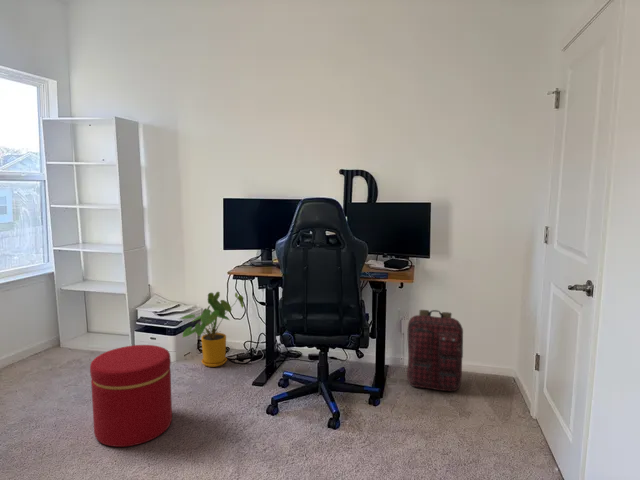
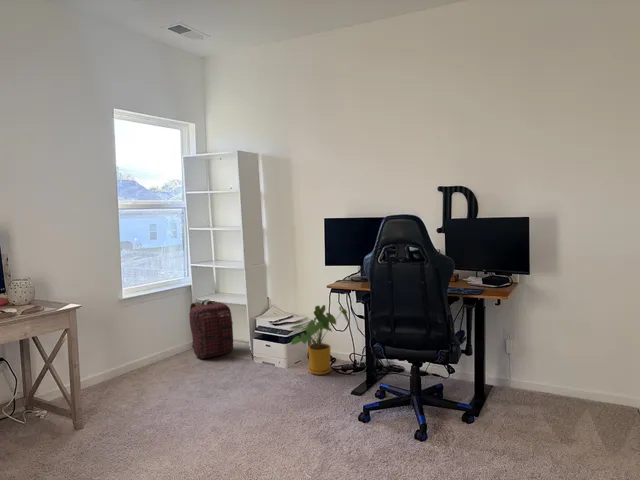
backpack: present [407,310,463,391] -> present [189,300,233,359]
ottoman: present [90,345,172,447] -> none [210,348,276,434]

